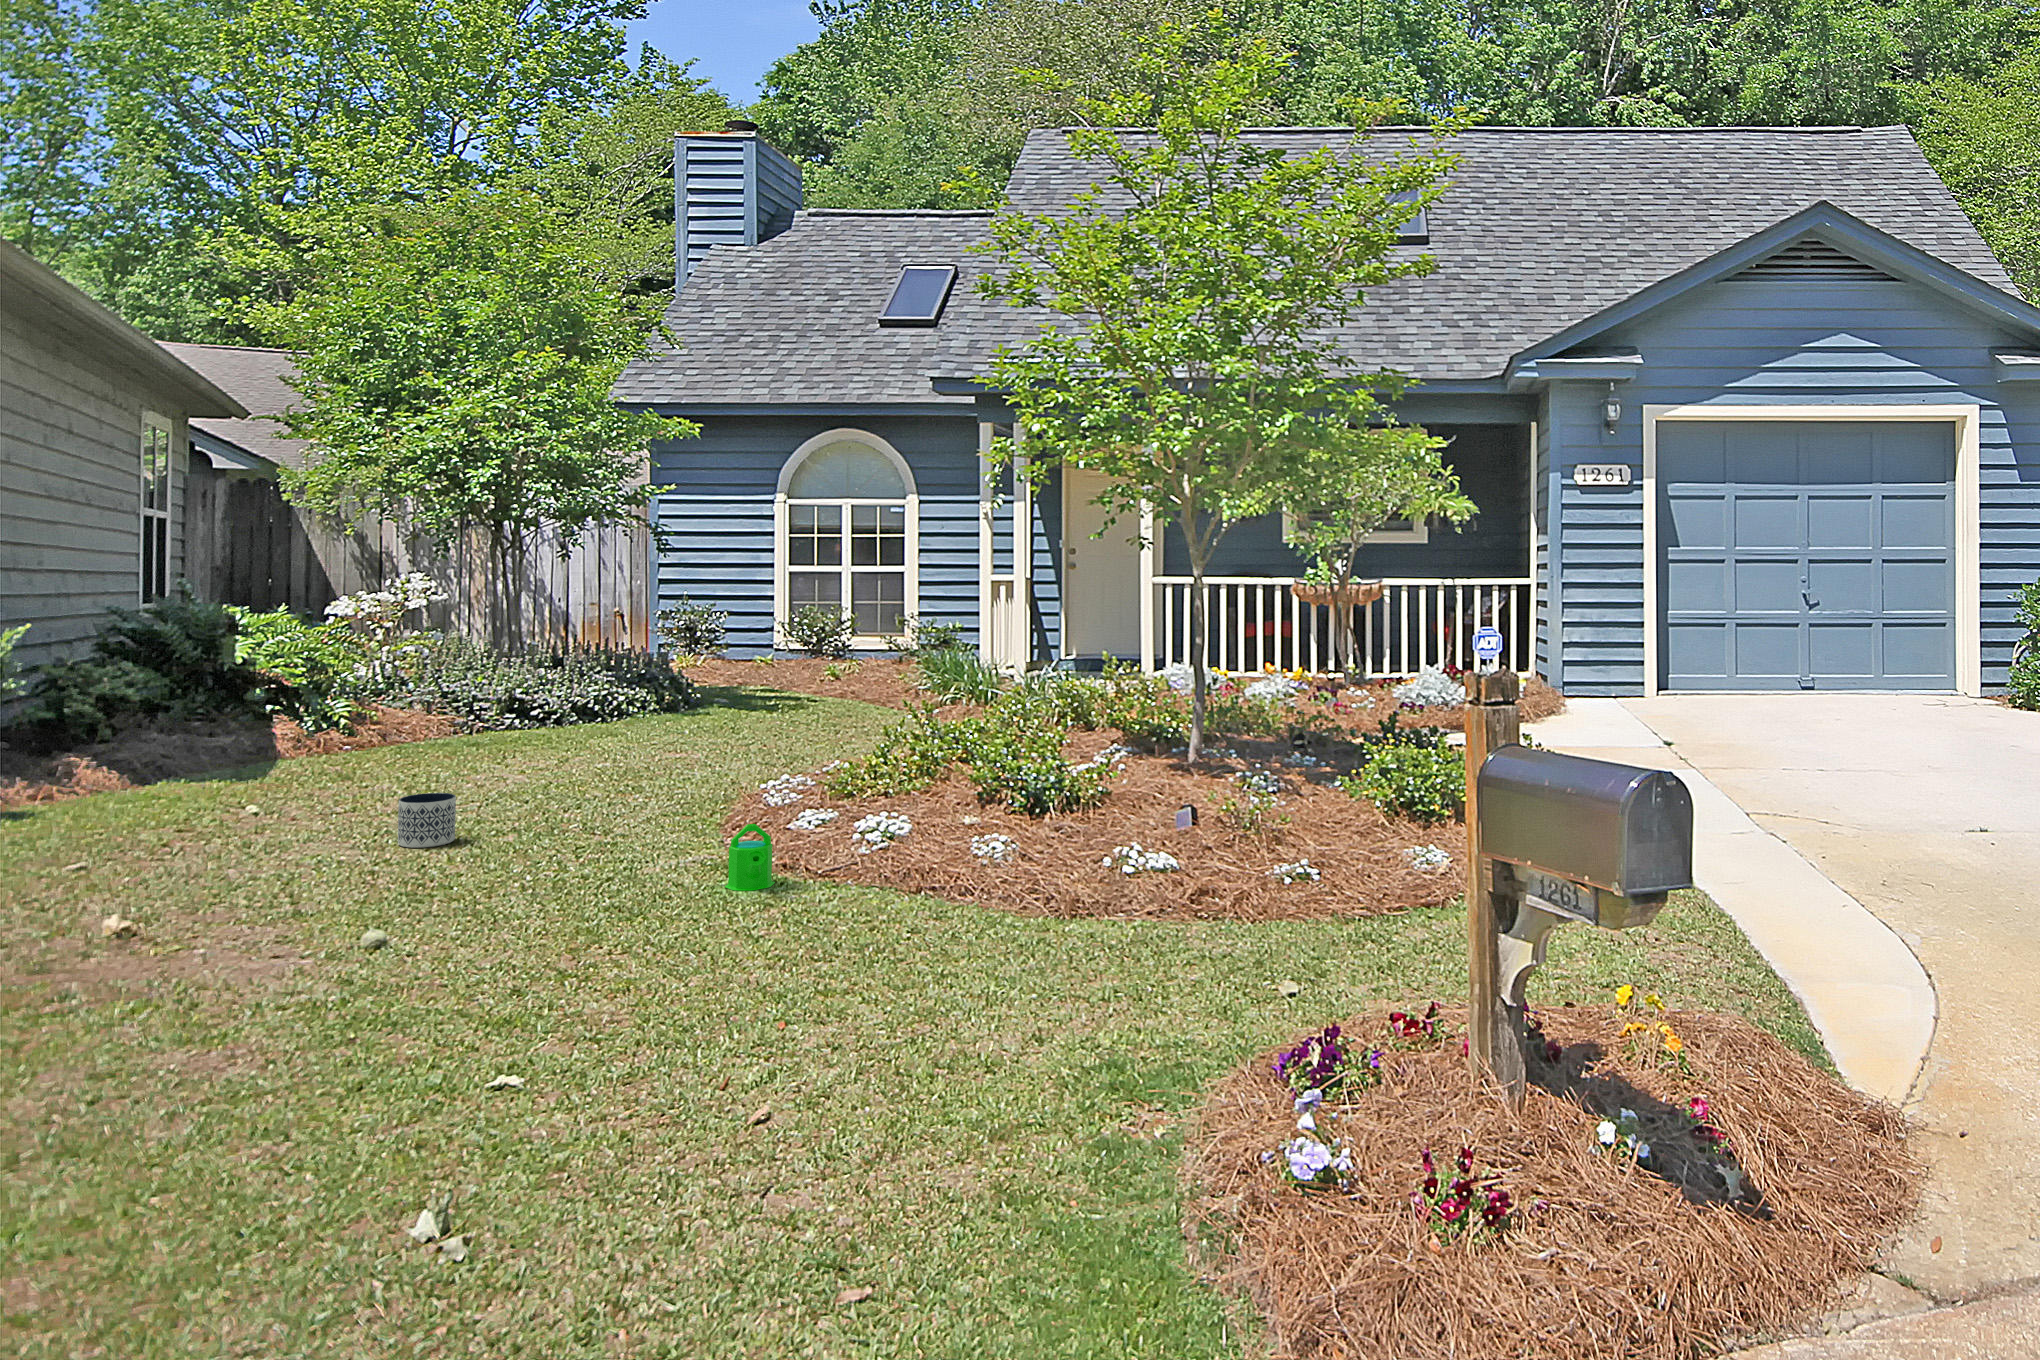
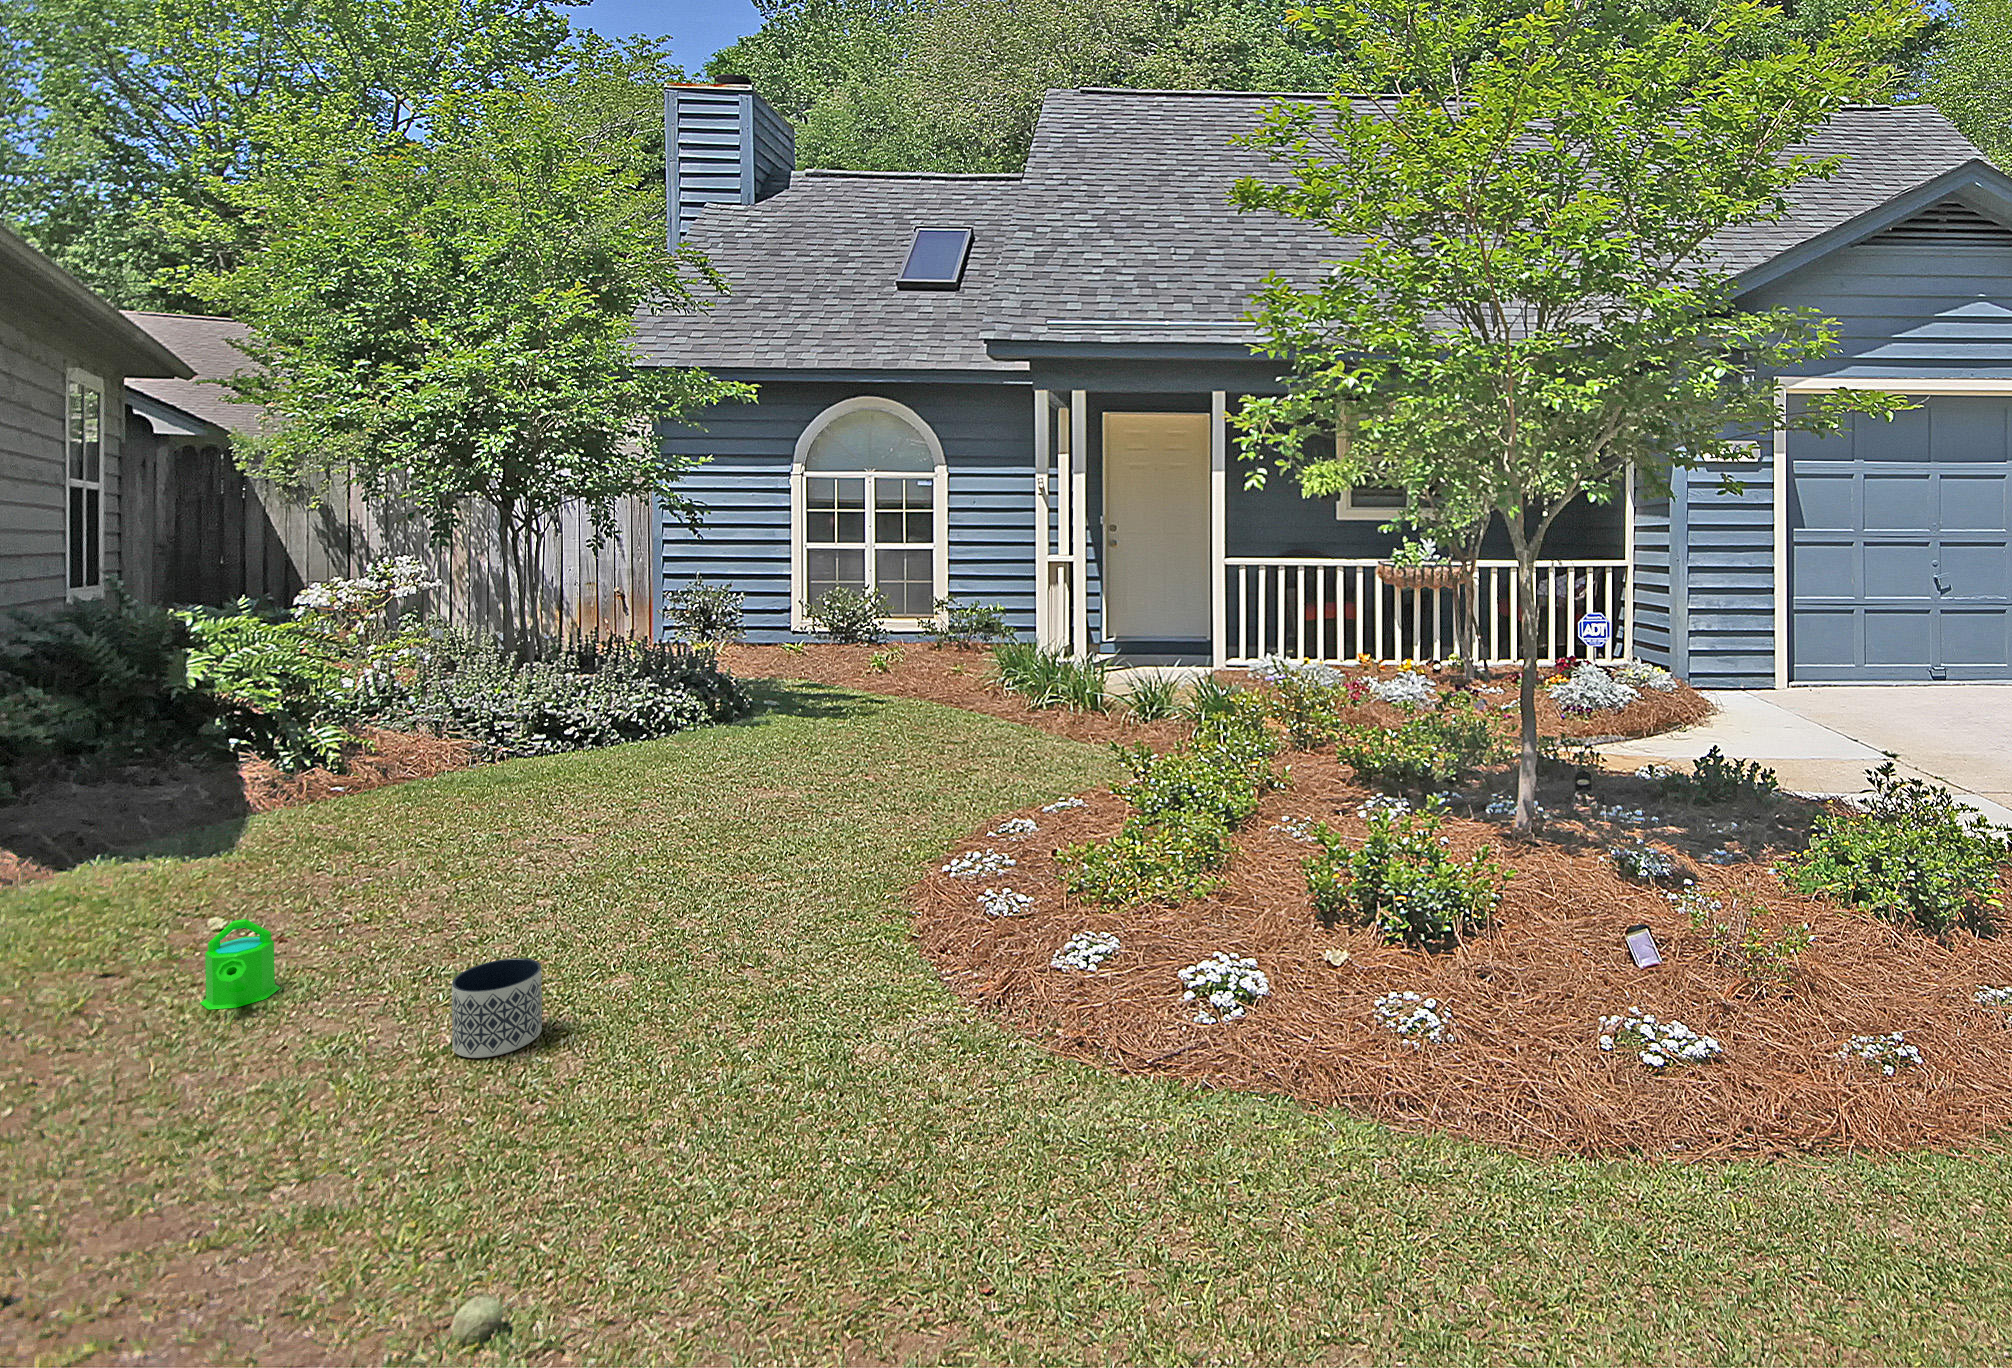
watering can: present [725,824,775,891] -> present [200,919,280,1010]

